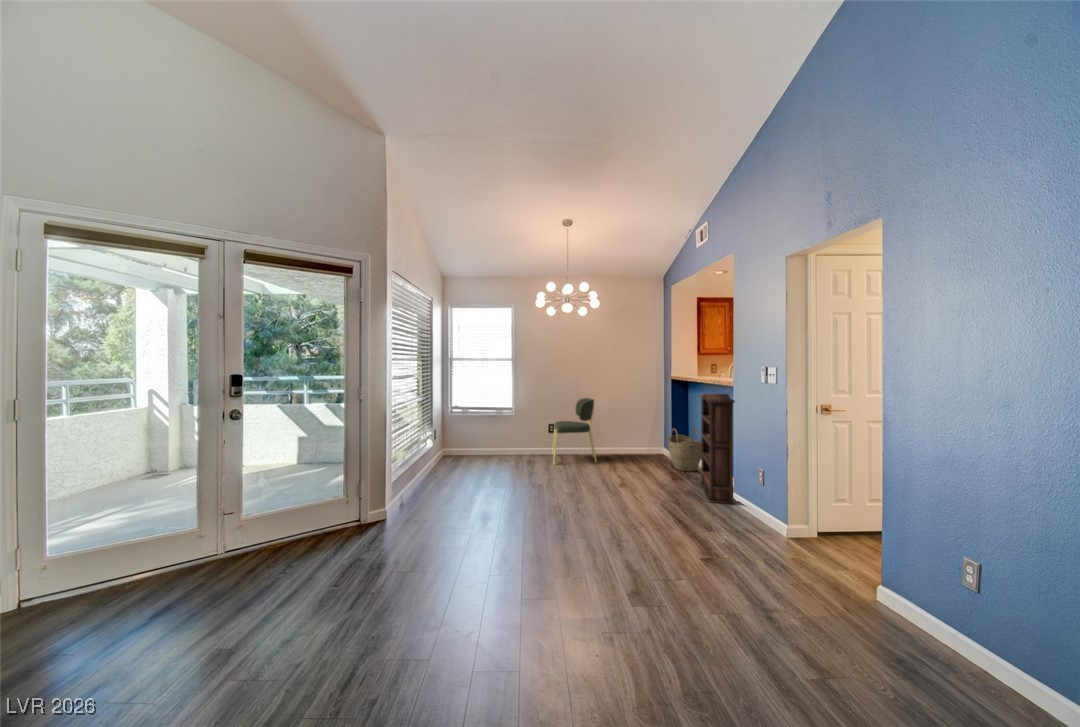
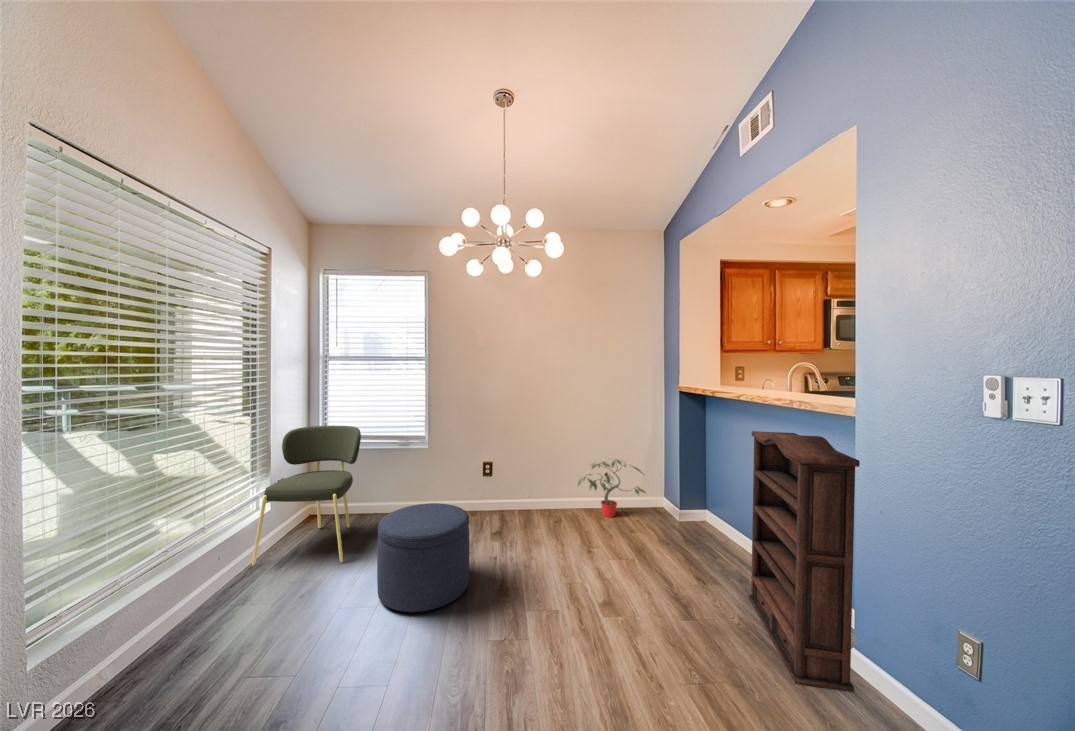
dining chair: present [552,398,597,465] -> present [252,426,361,566]
potted plant: none [607,422,652,458] -> present [578,460,645,517]
woven basket: present [669,428,701,471] -> none [678,477,738,555]
ottoman: none [505,438,551,484] -> present [377,503,469,612]

